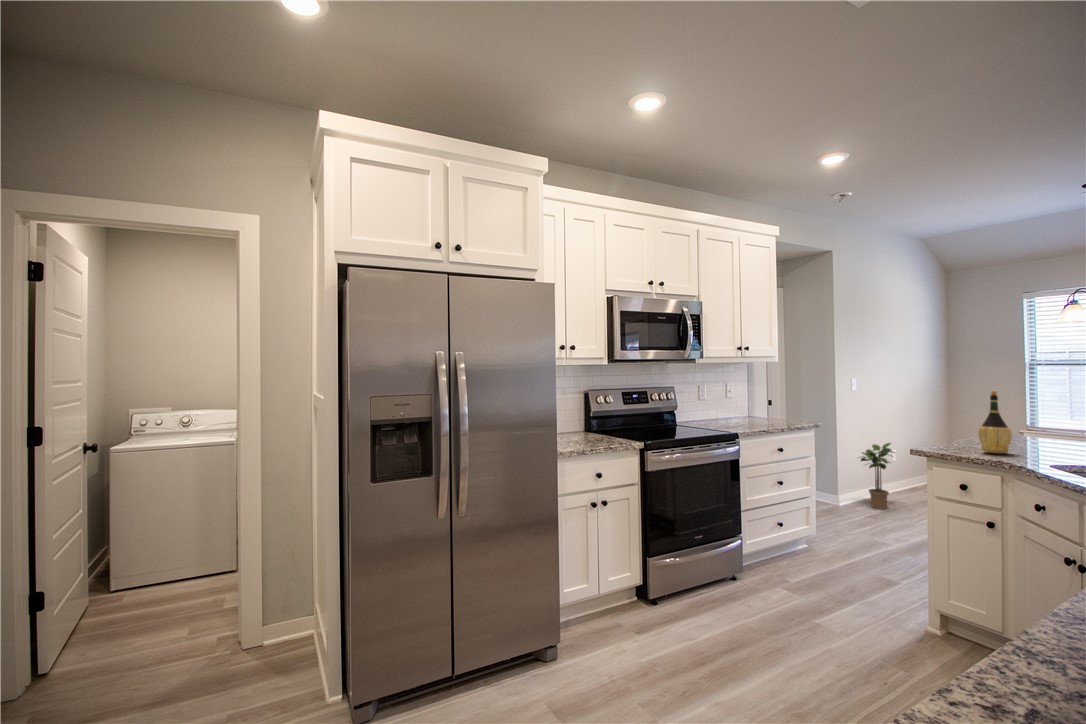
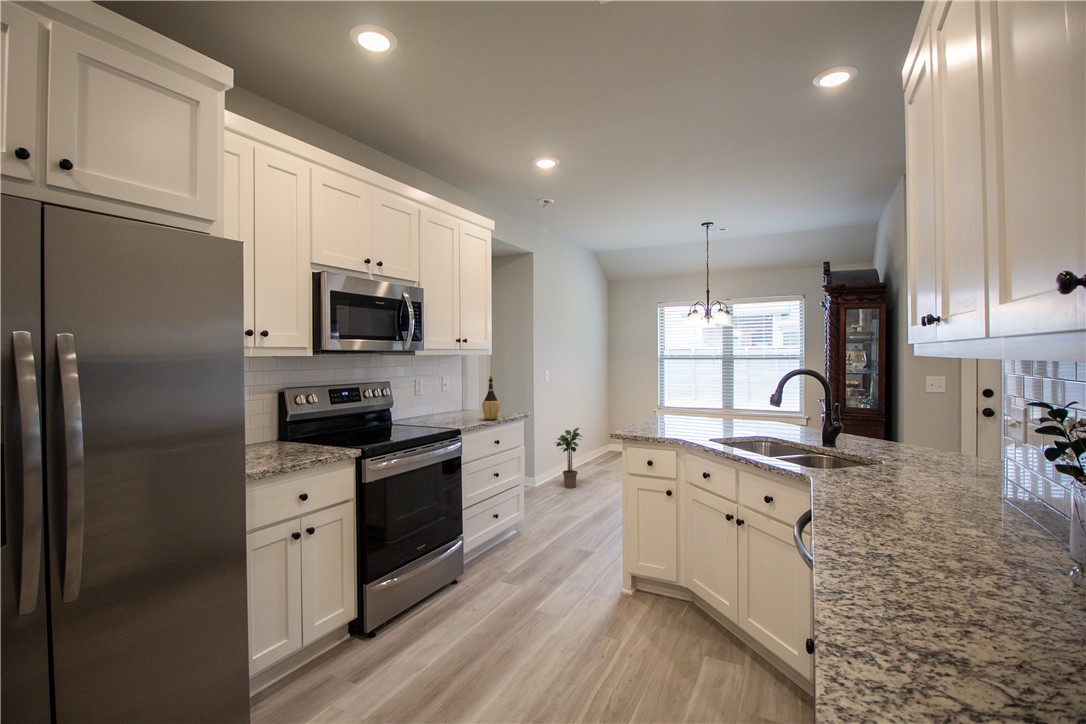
wine bottle: present [978,391,1012,454] -> present [482,376,500,420]

